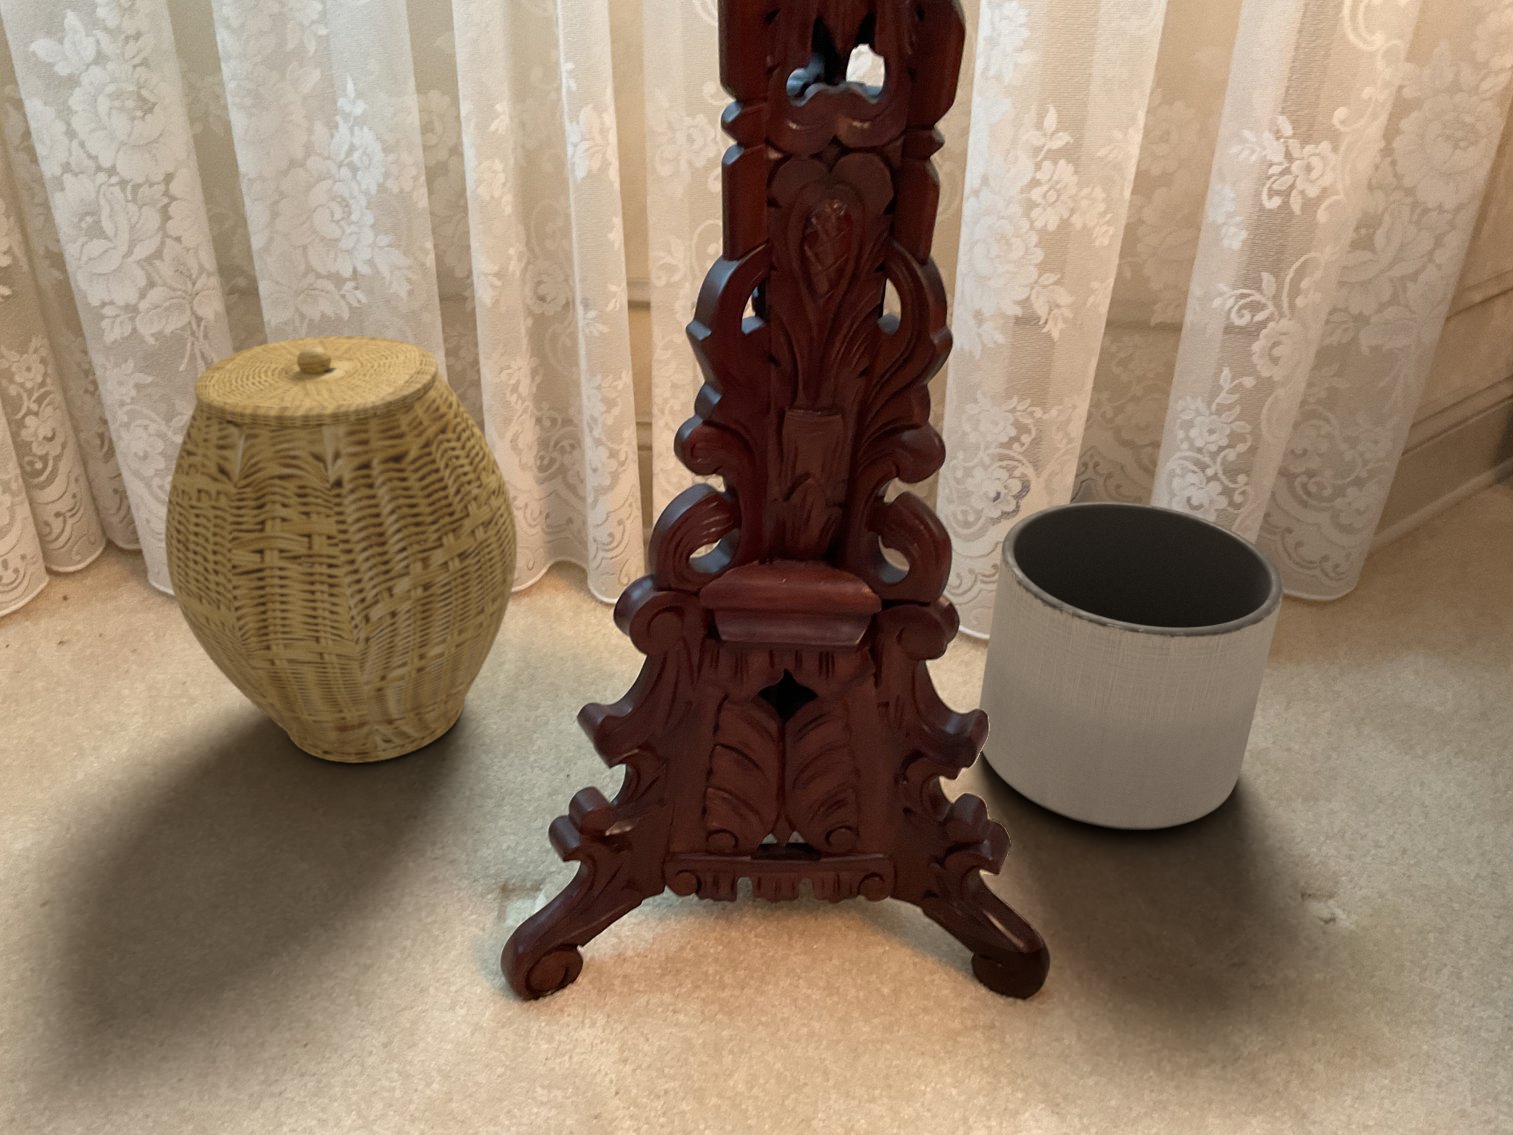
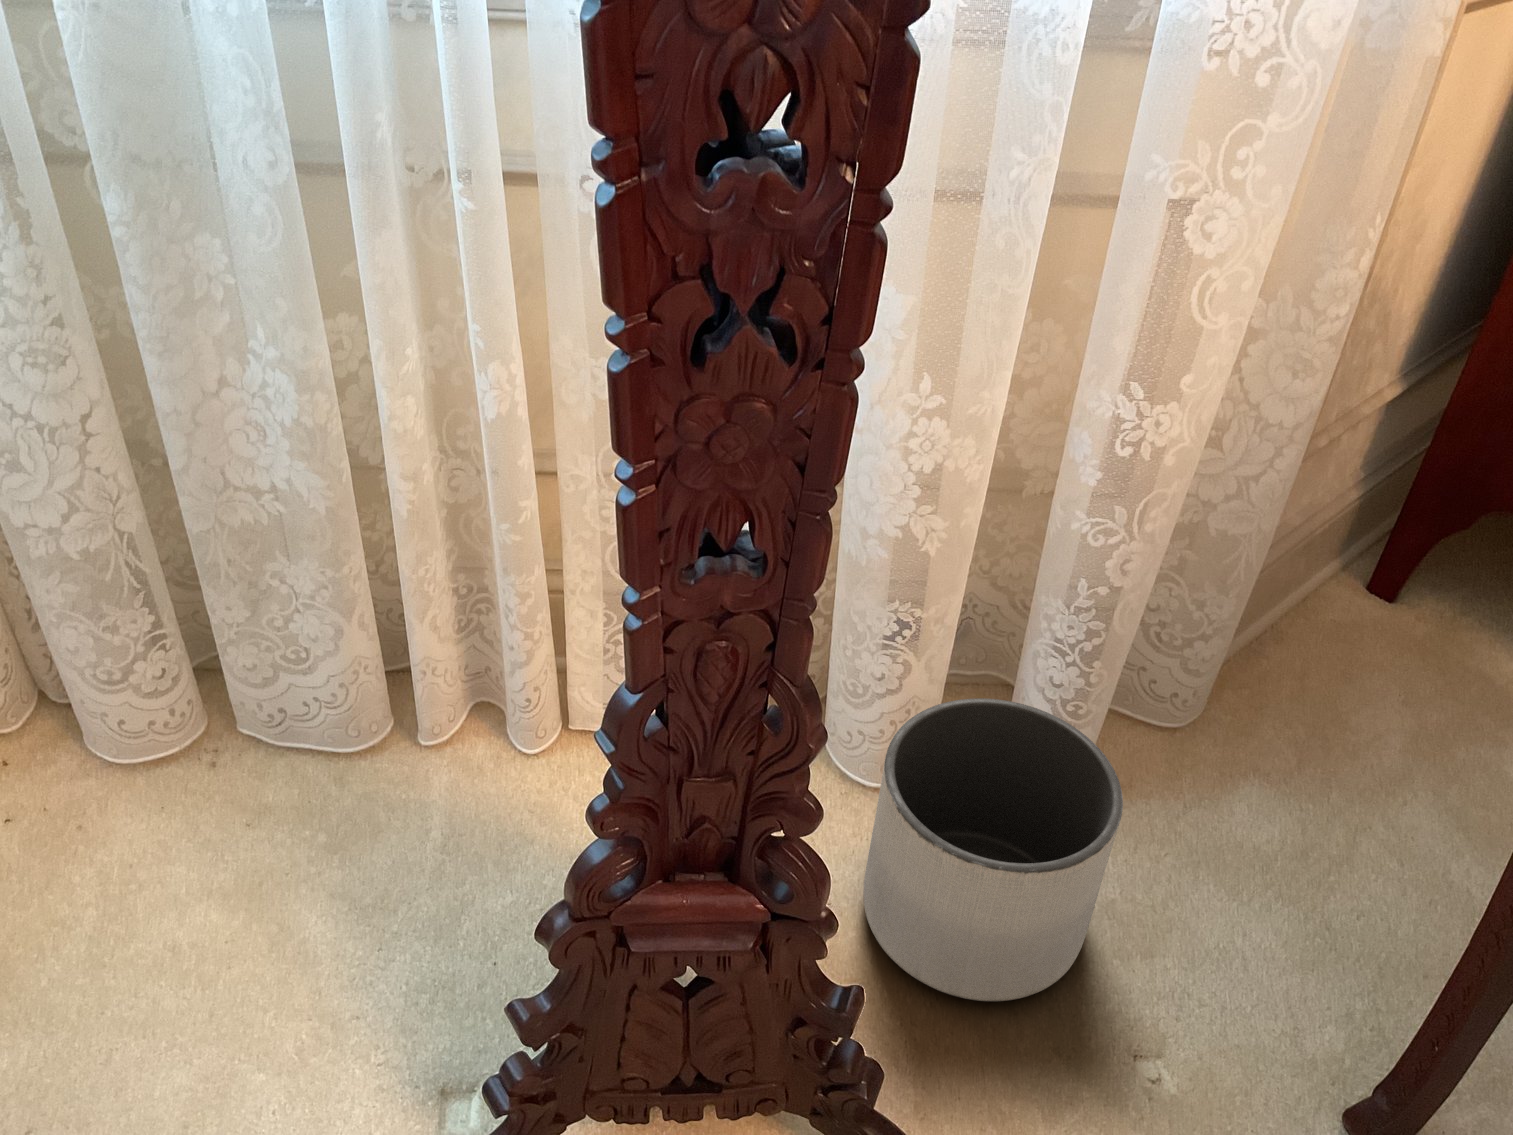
woven basket: present [165,336,517,763] -> none [119,578,447,956]

